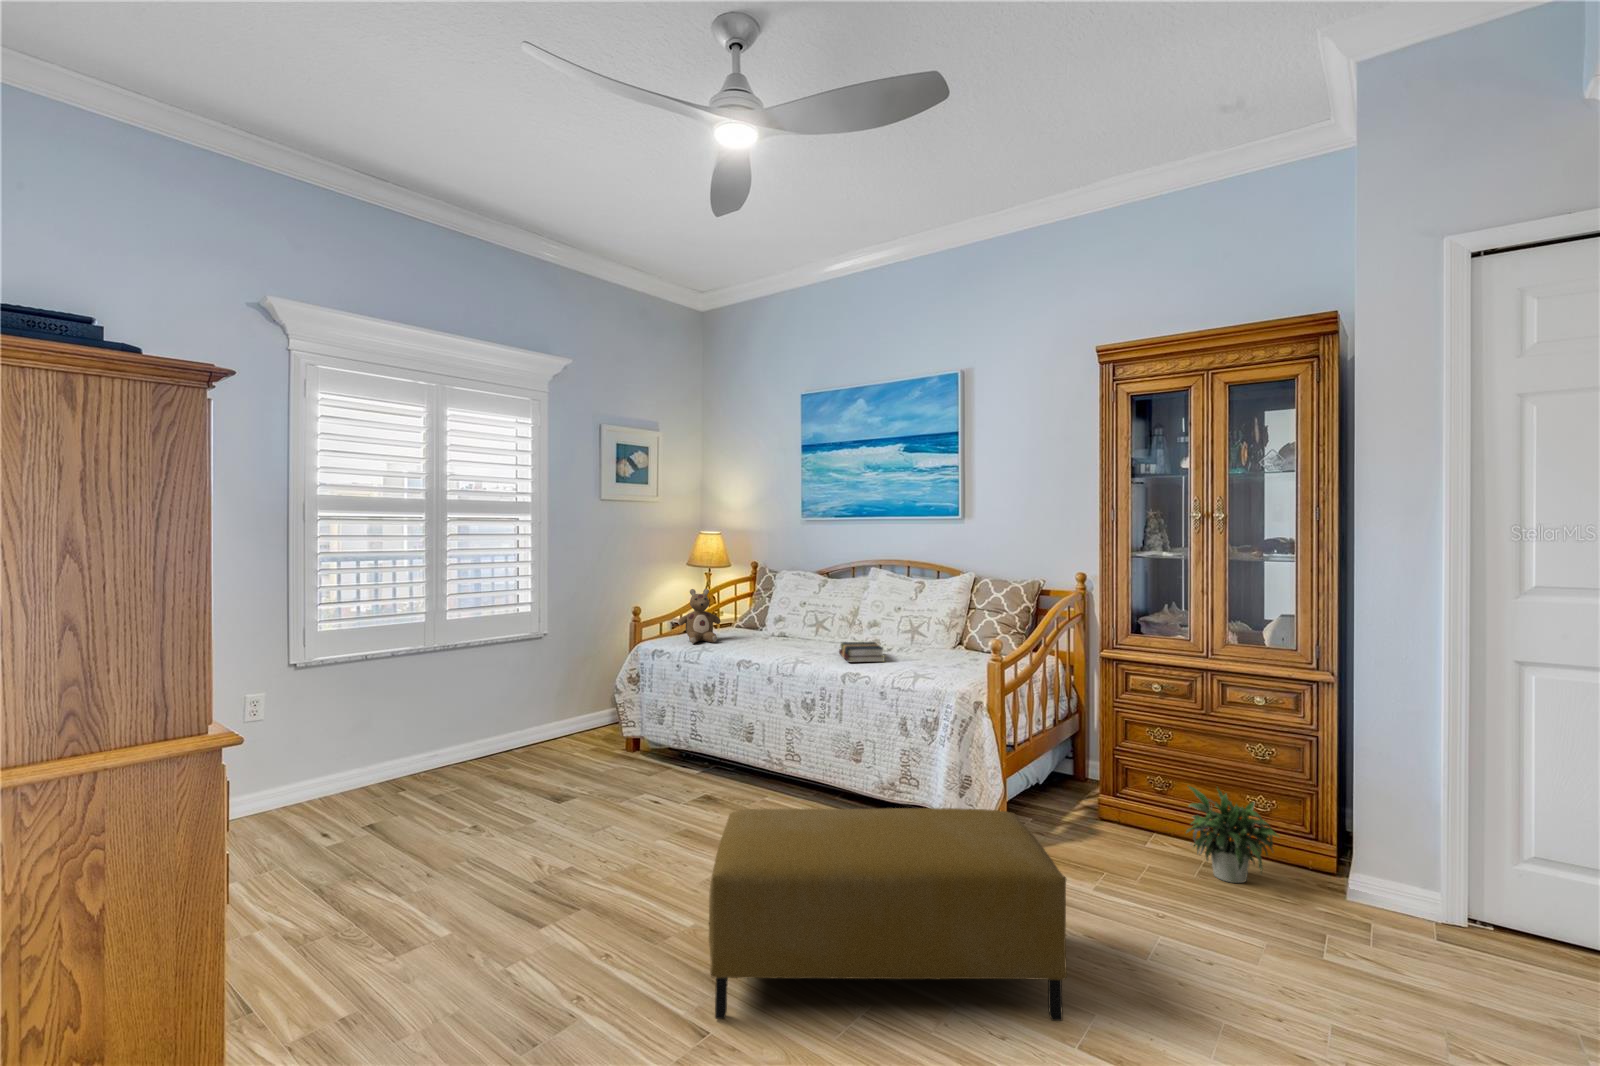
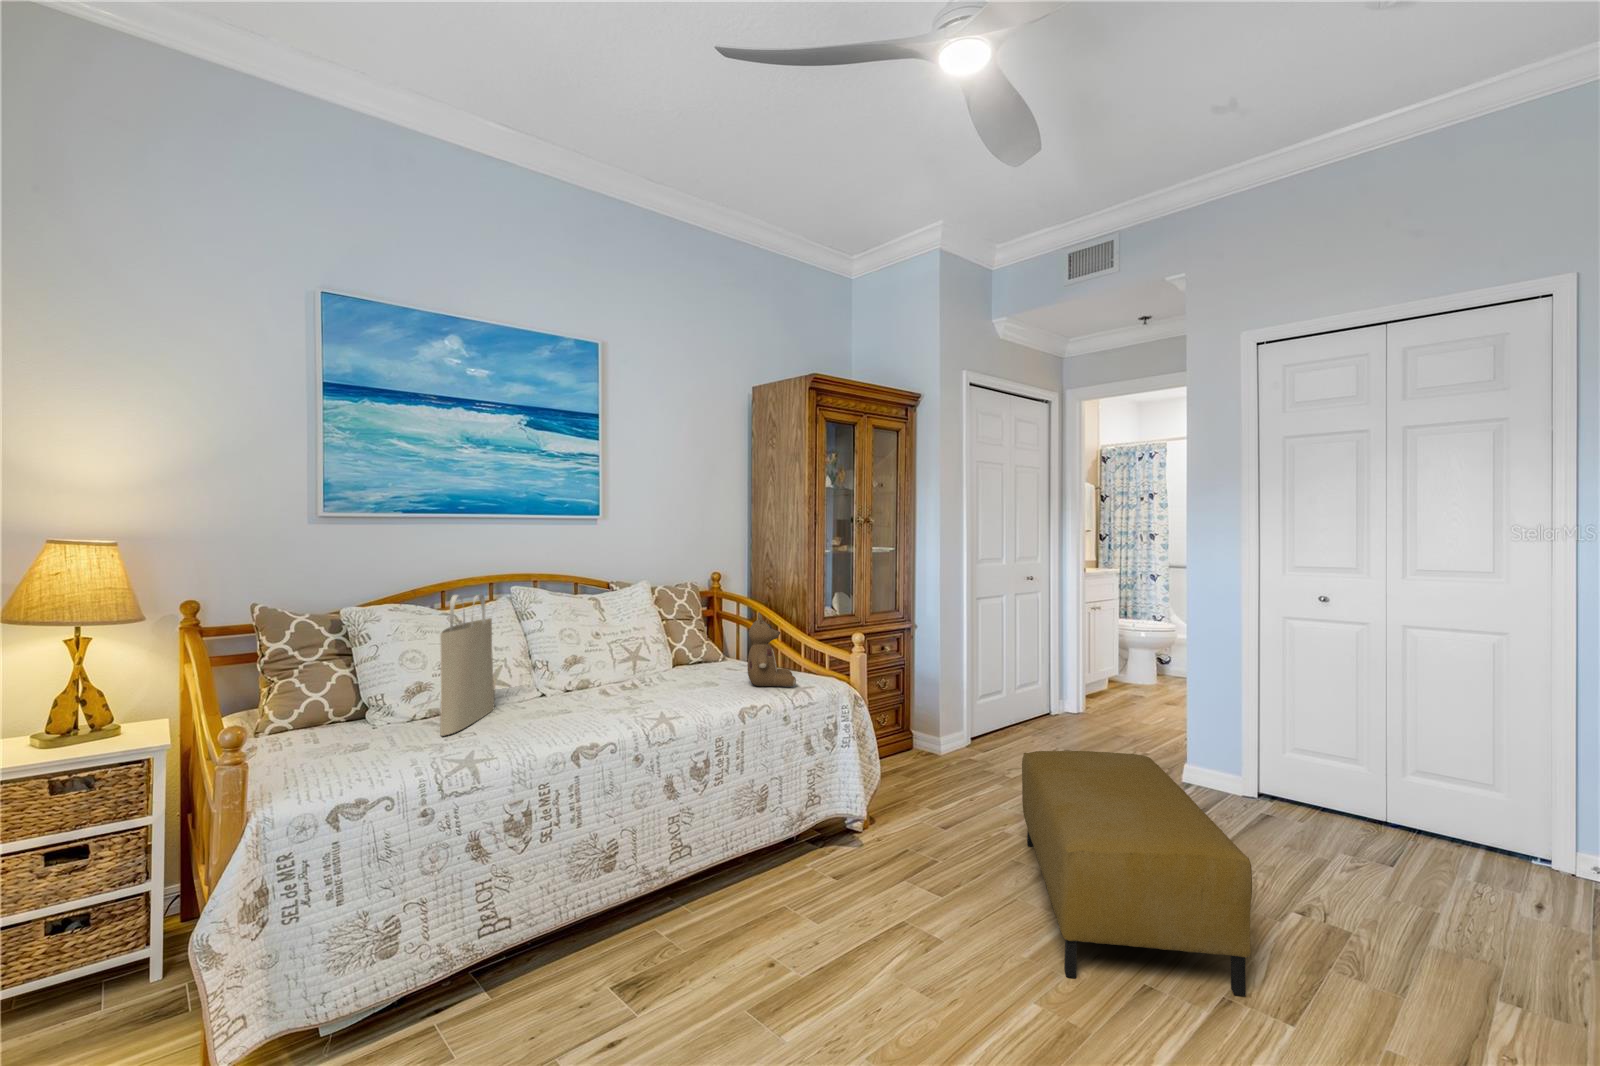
tote bag: none [740,566,808,642] -> present [440,594,494,736]
stuffed bear: present [678,589,721,643] -> present [747,613,796,687]
hardback book: present [839,642,885,663] -> none [637,675,707,702]
potted plant: present [1186,786,1279,883] -> none [880,711,966,770]

